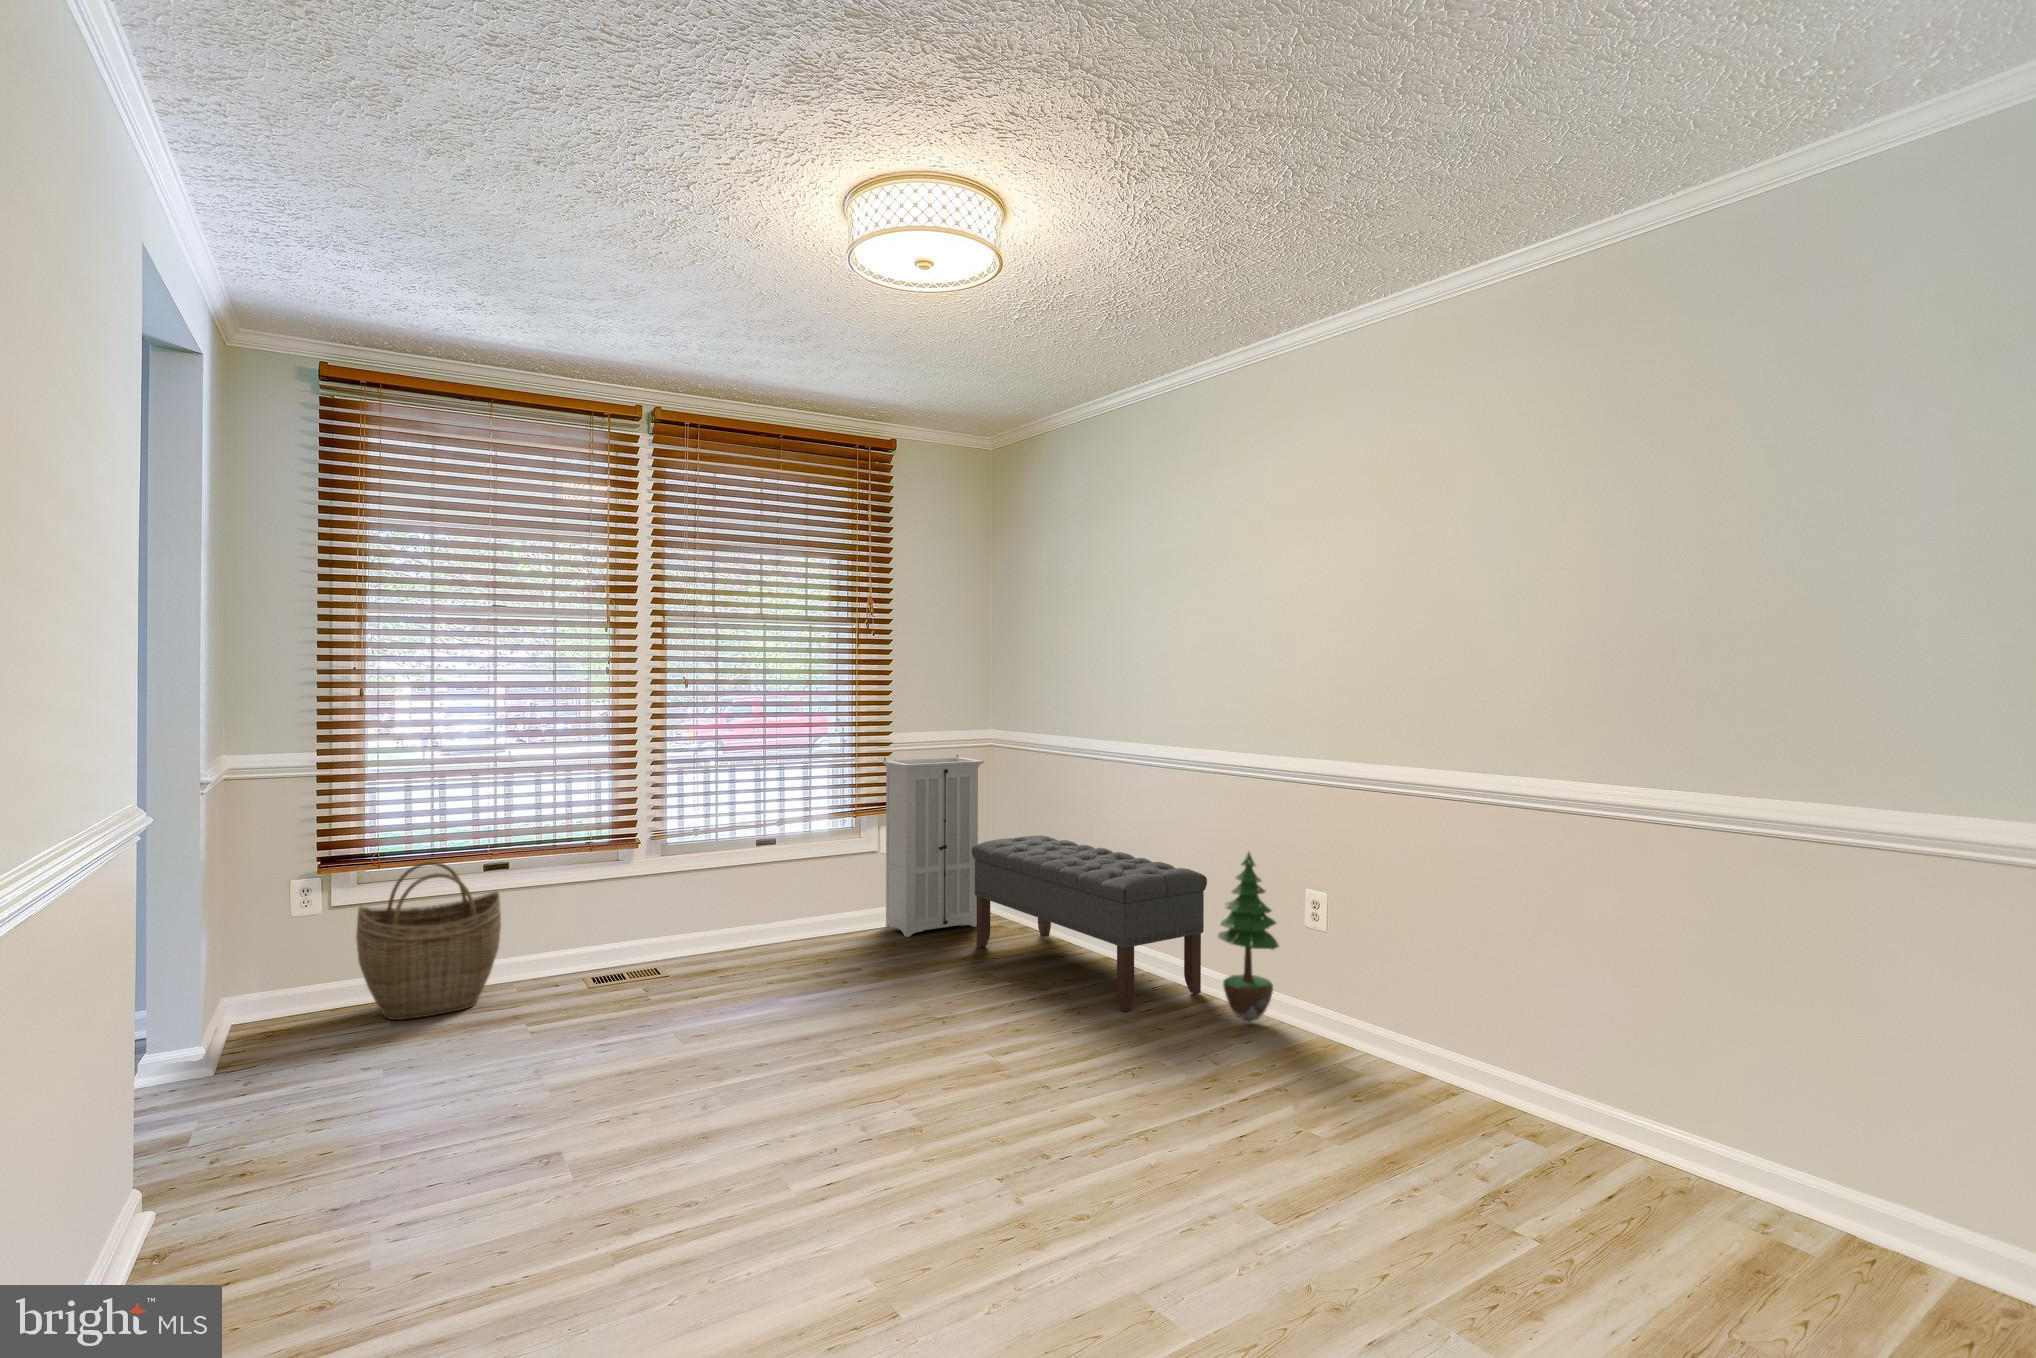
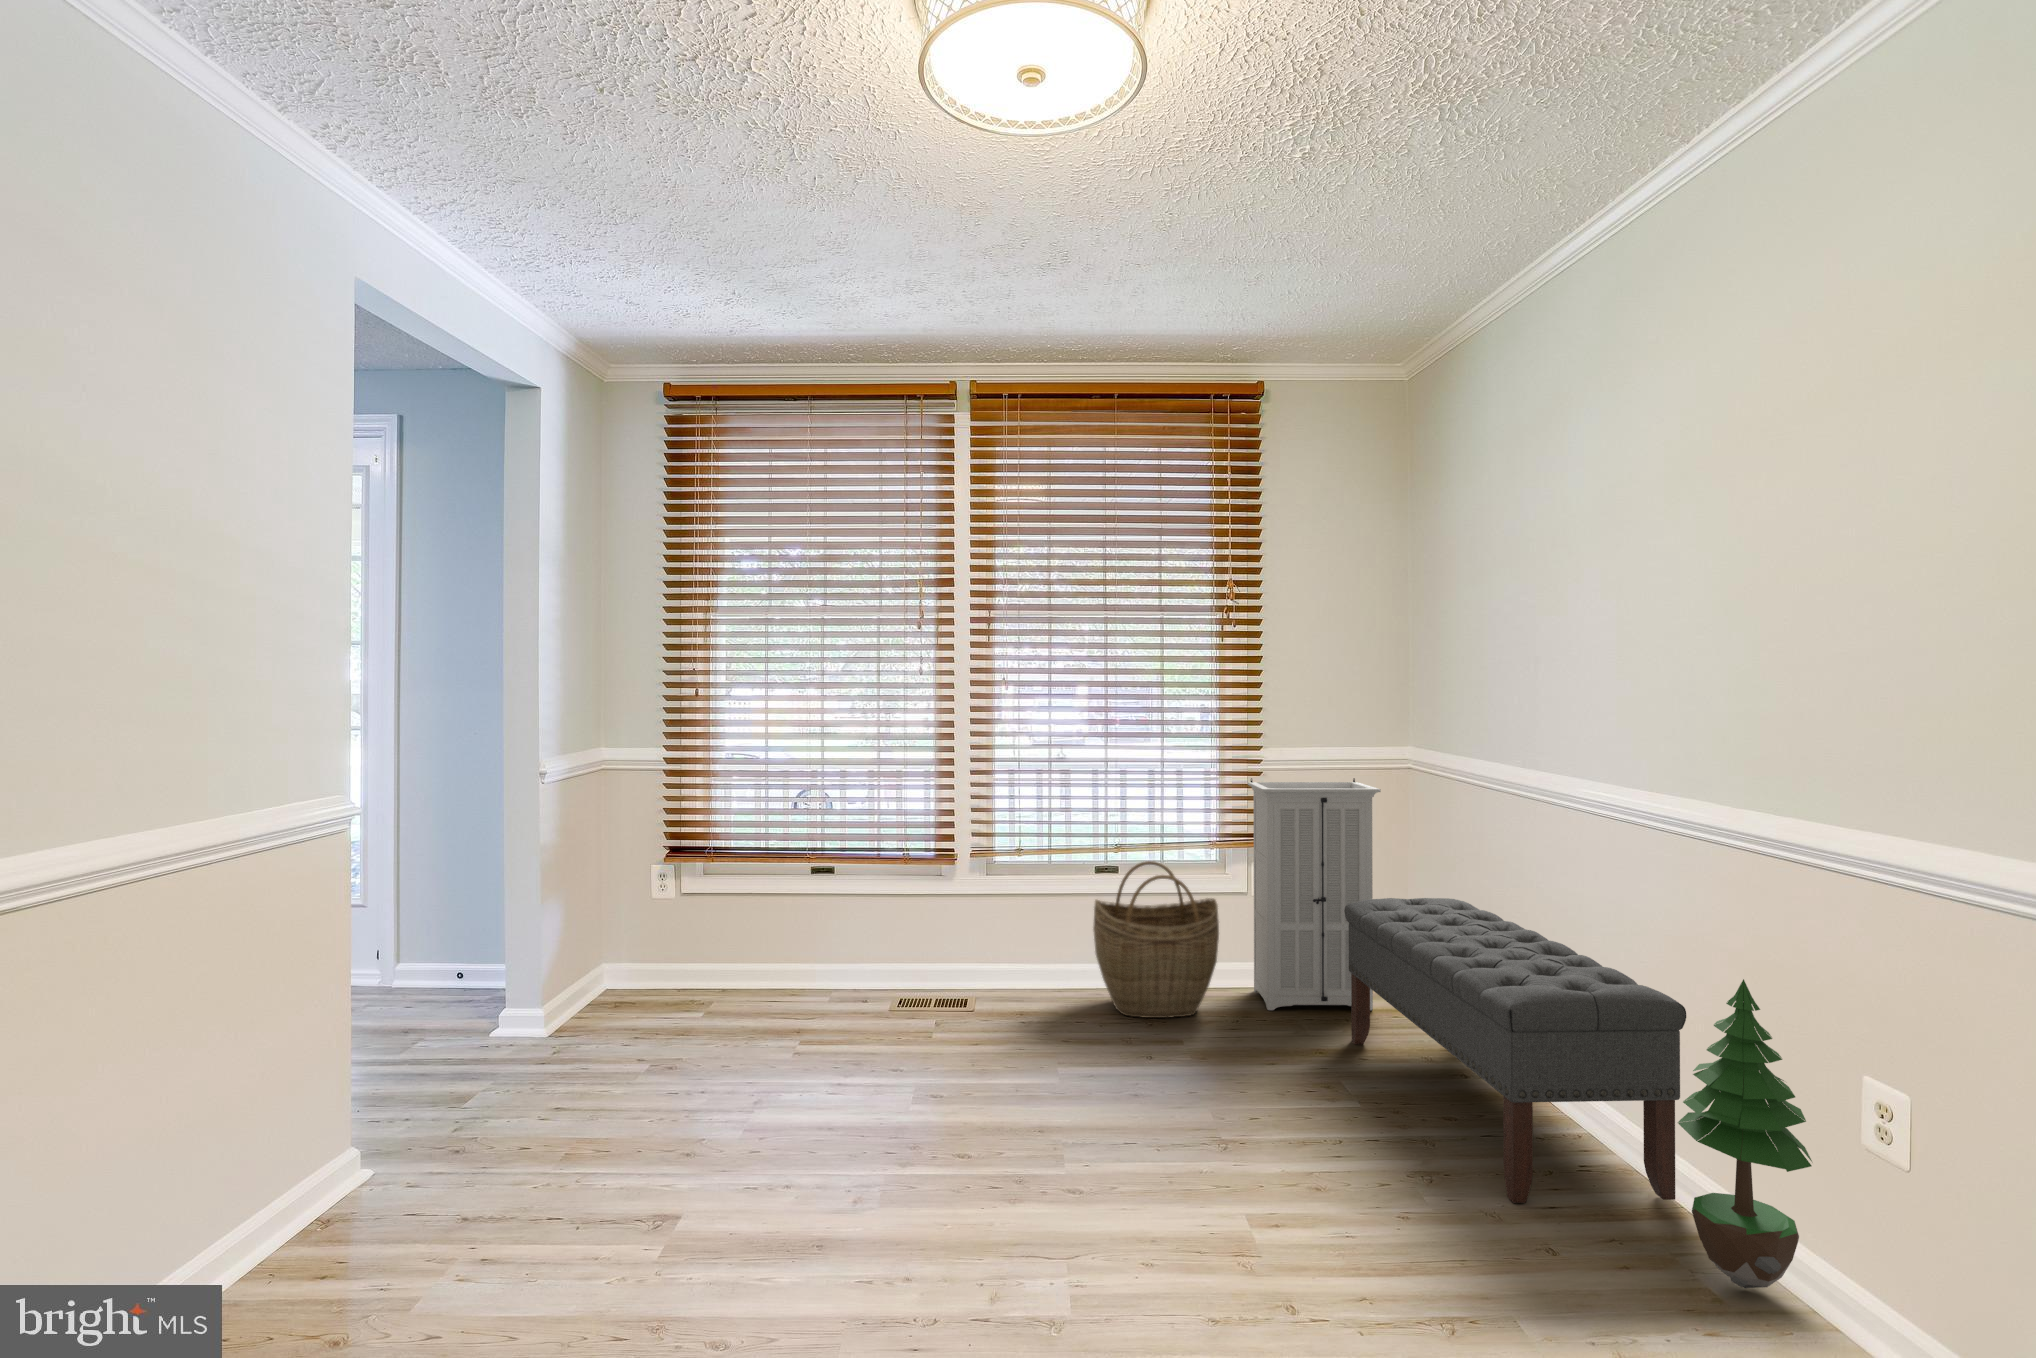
woven basket: present [356,862,501,1020] -> present [1093,861,1219,1018]

